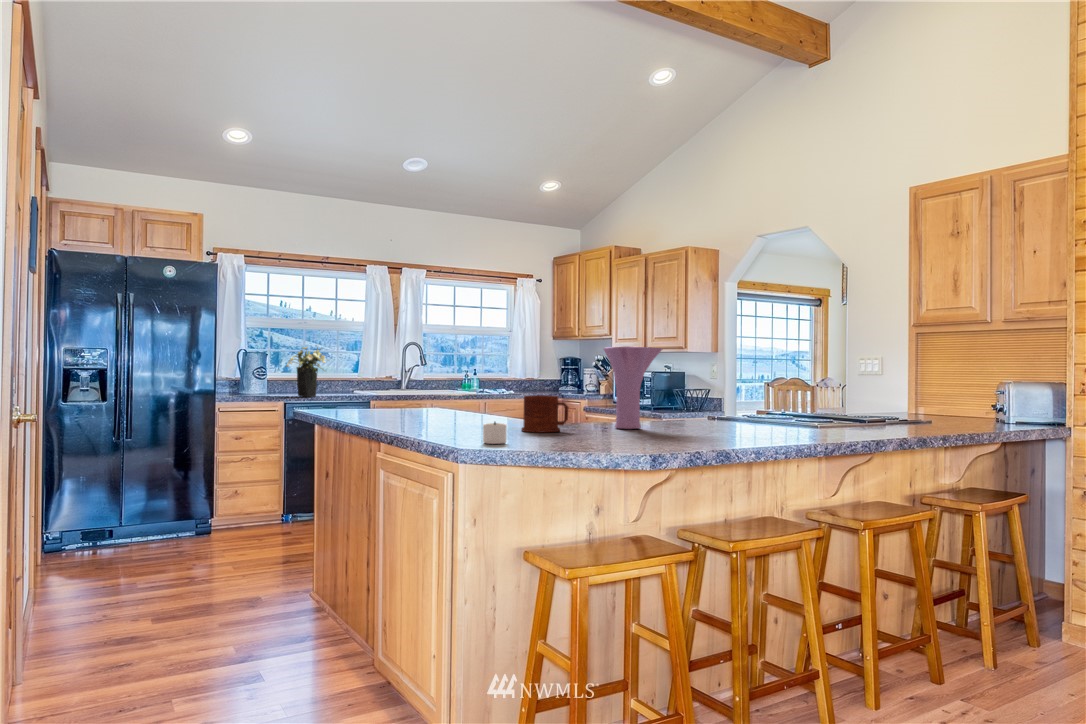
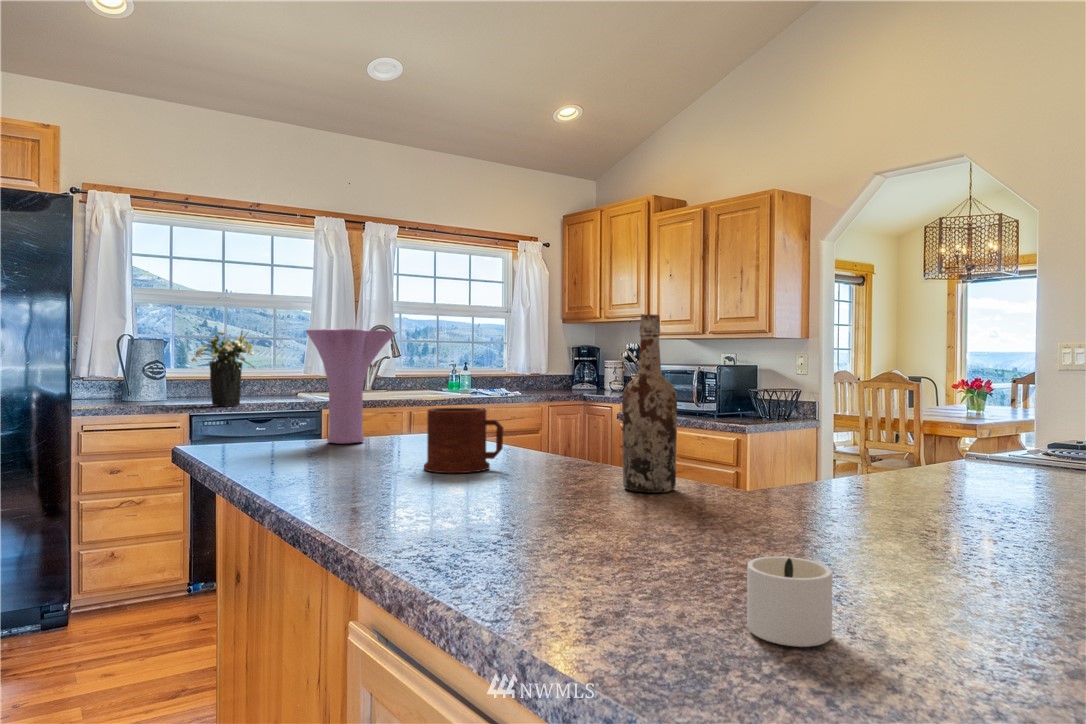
wine bottle: none [502,345,527,426] -> present [623,314,677,493]
vase: present [604,346,662,429] -> present [306,329,396,444]
mug: present [521,395,568,432] -> present [424,408,503,473]

